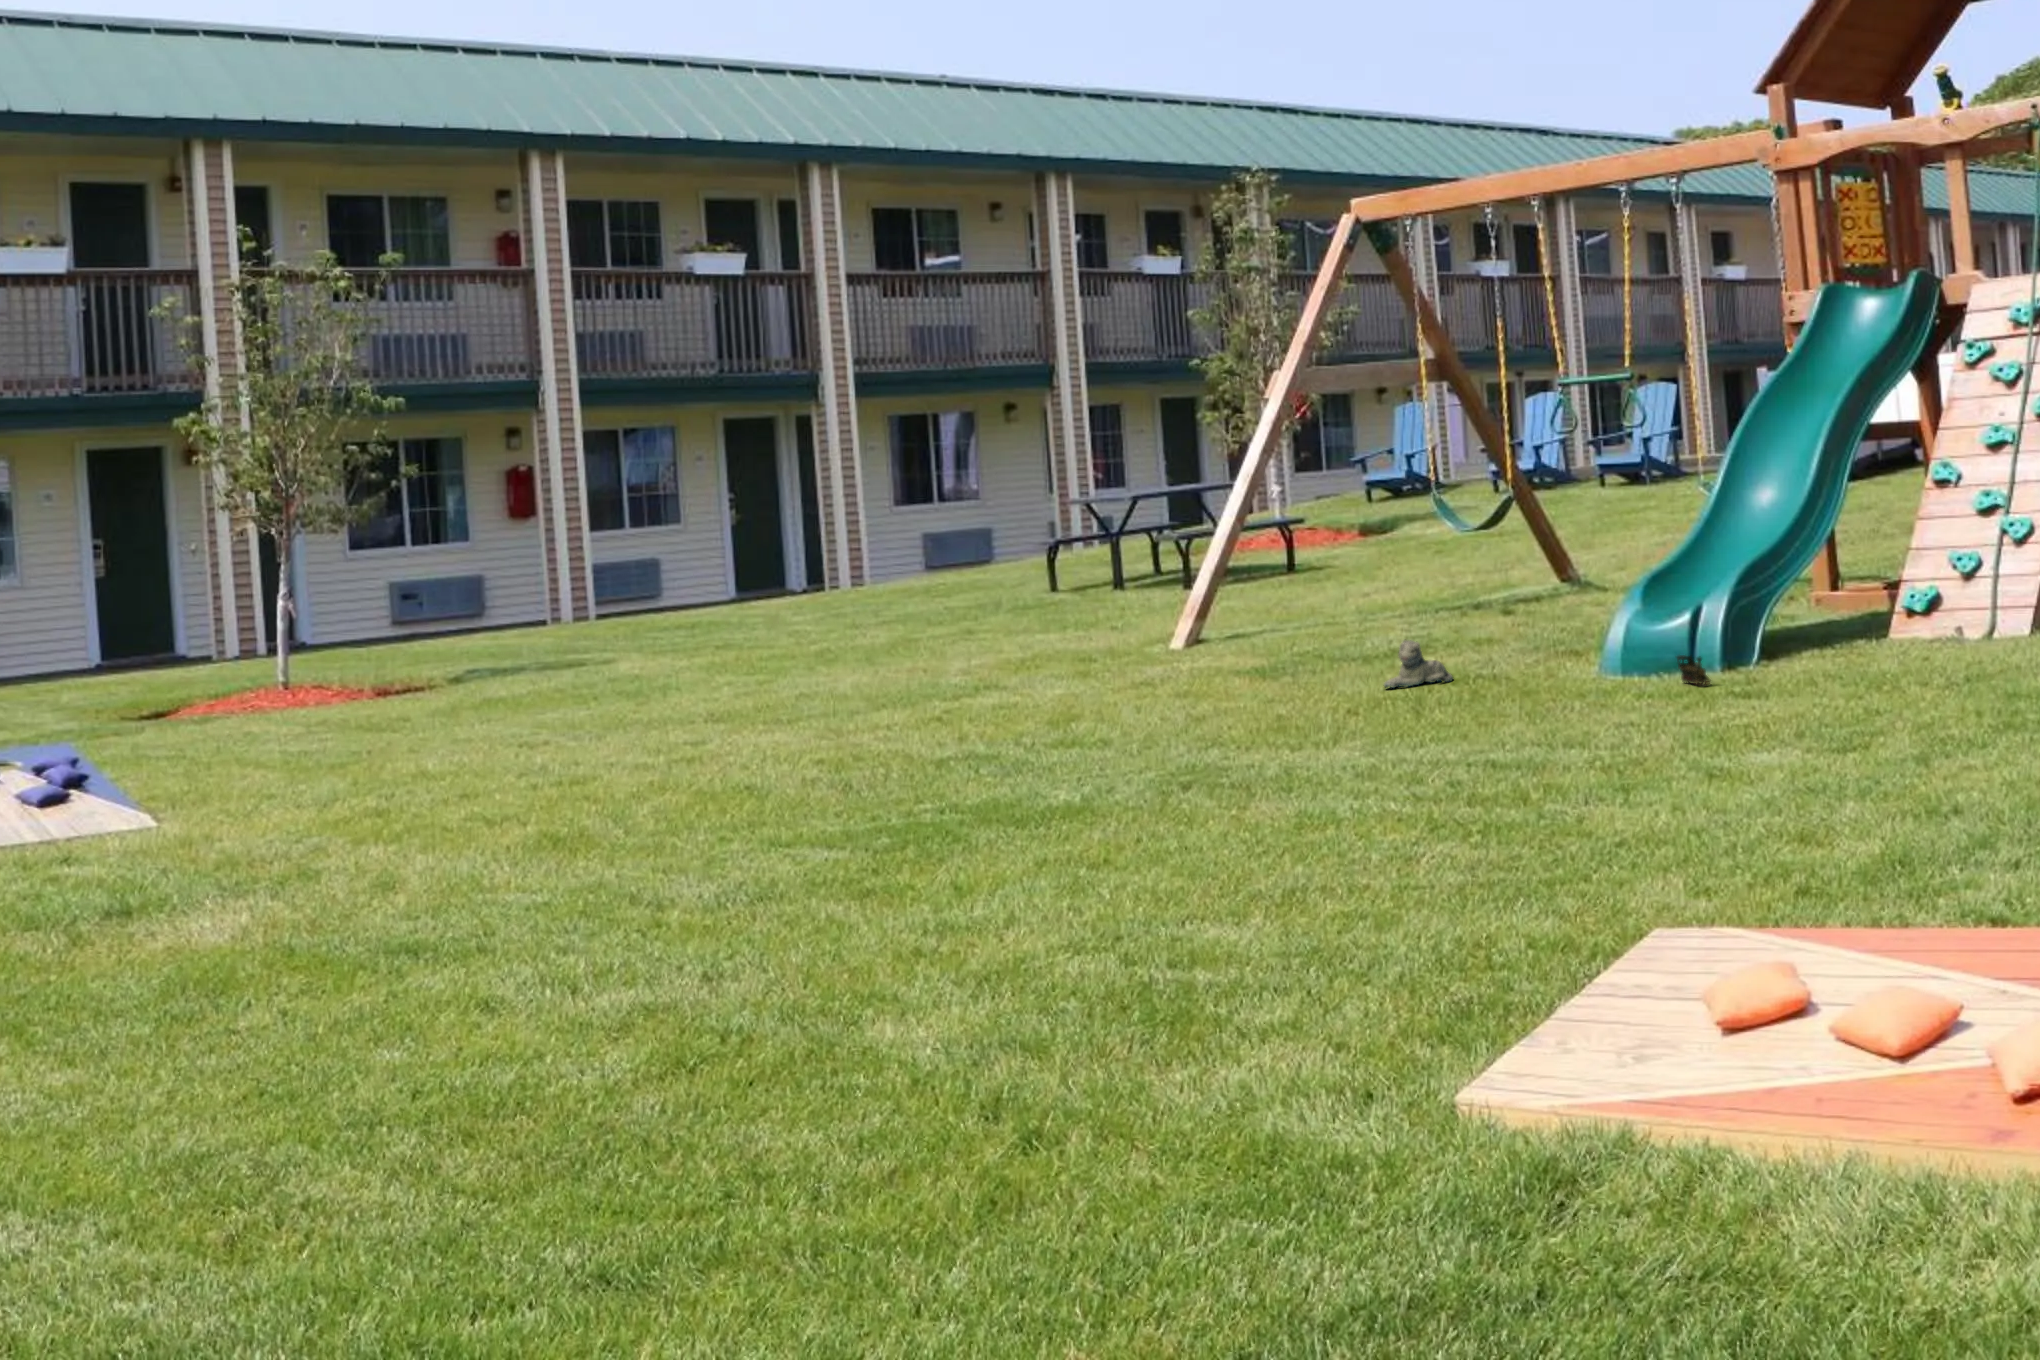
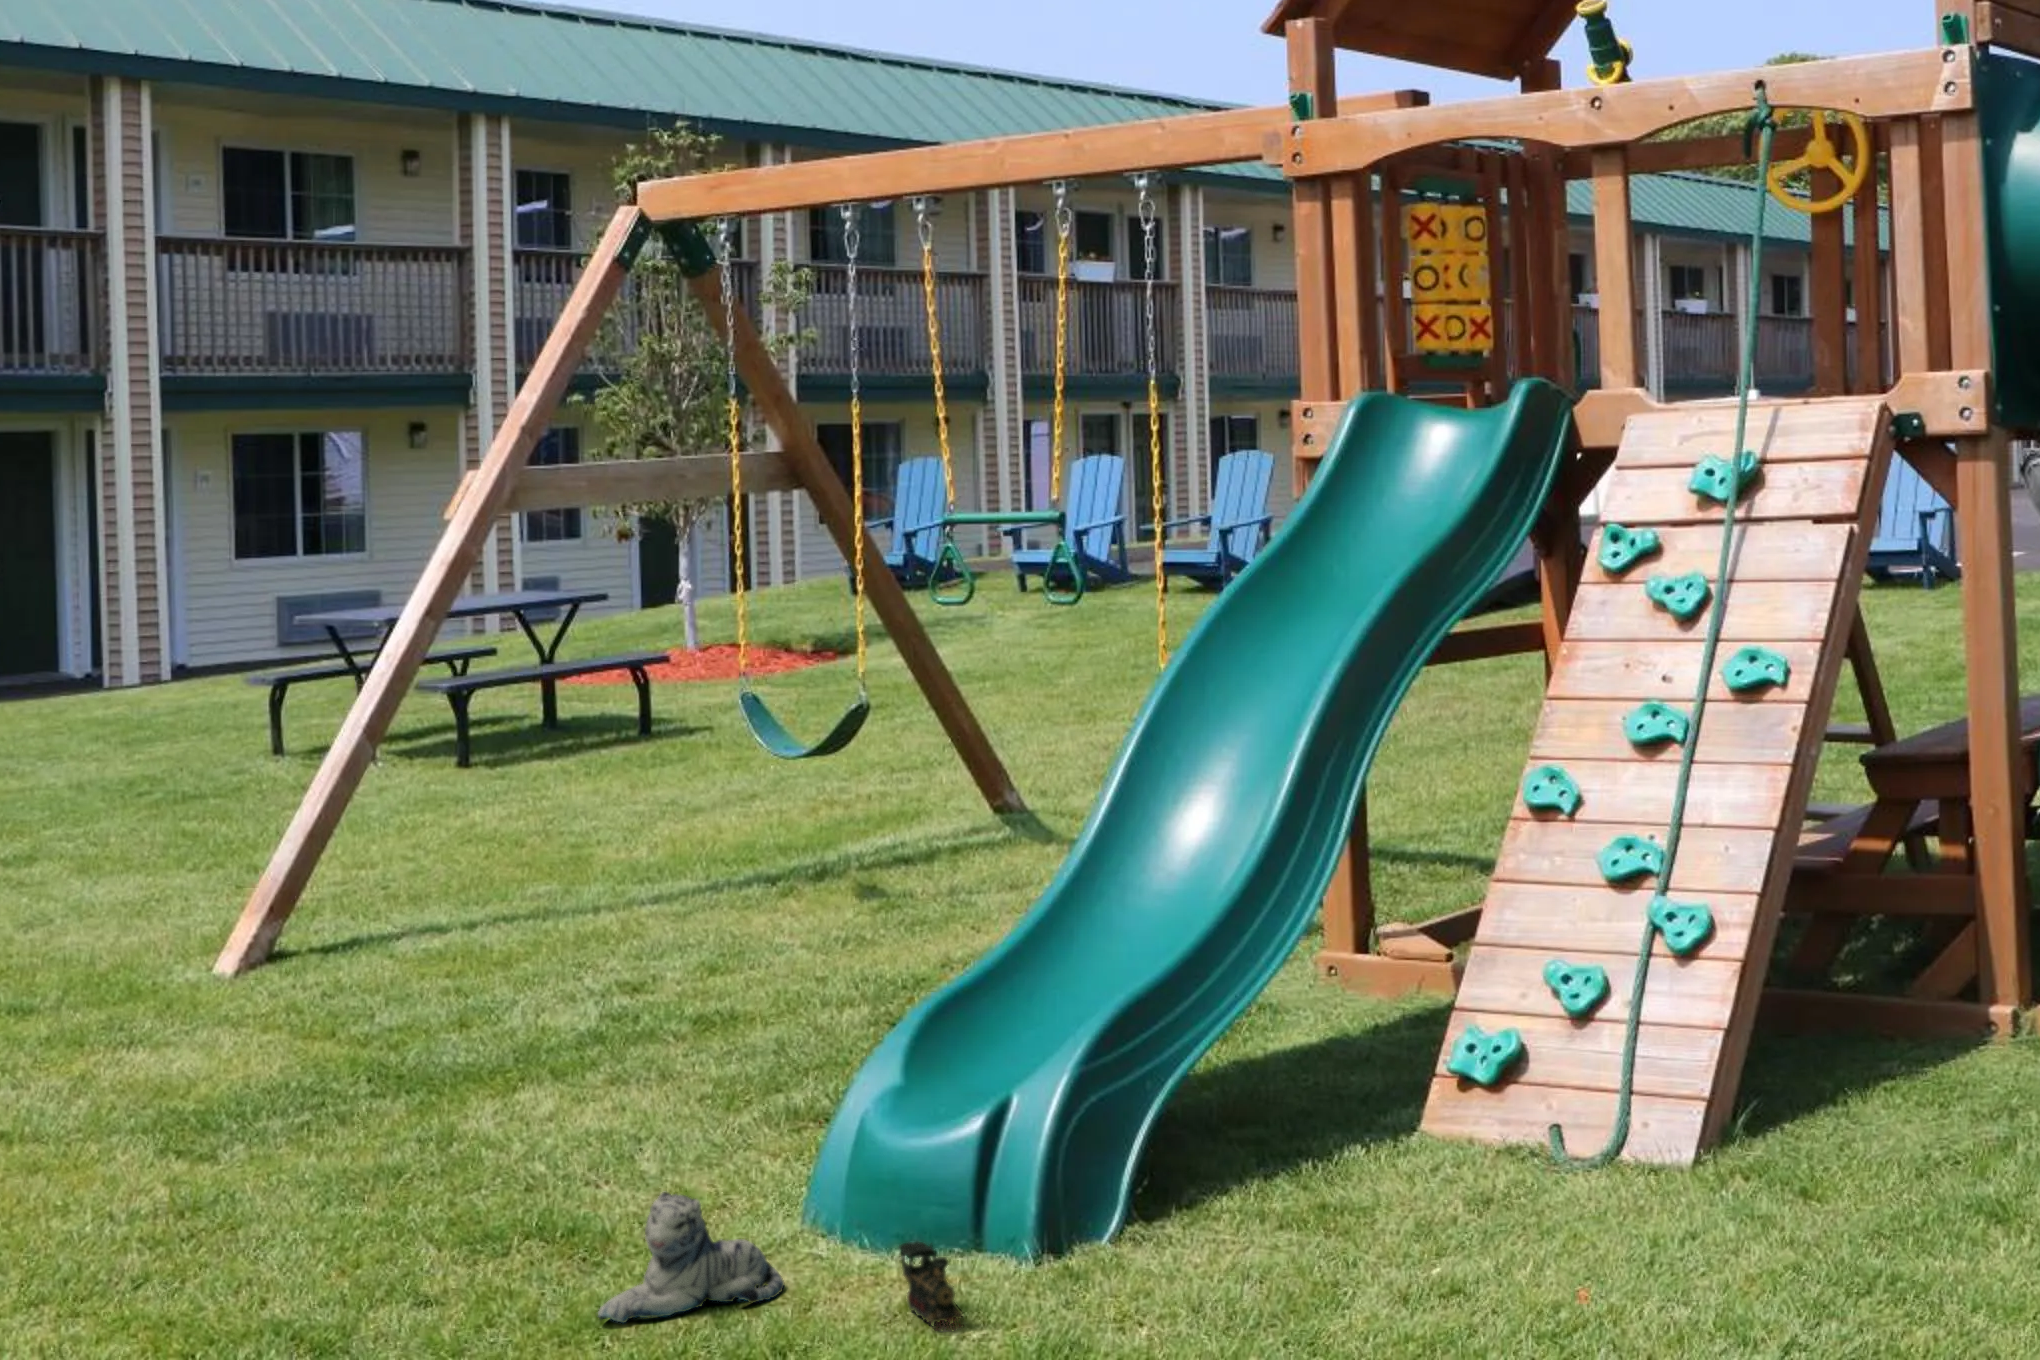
plush toy: present [1384,640,1453,688] -> present [598,1192,784,1323]

